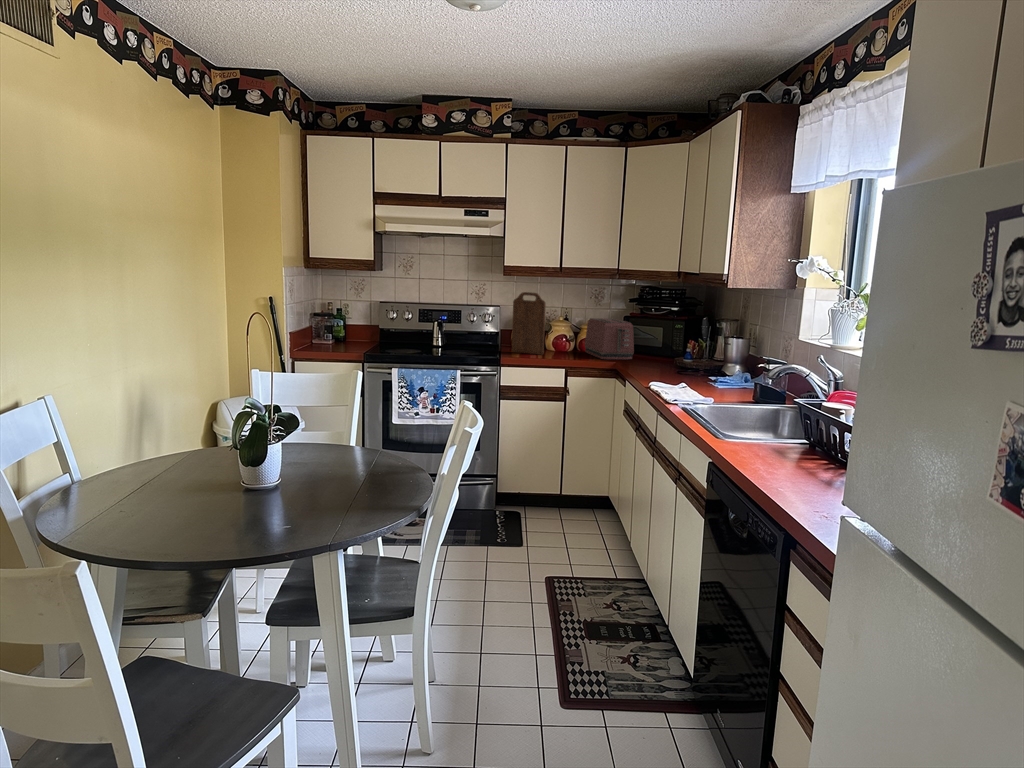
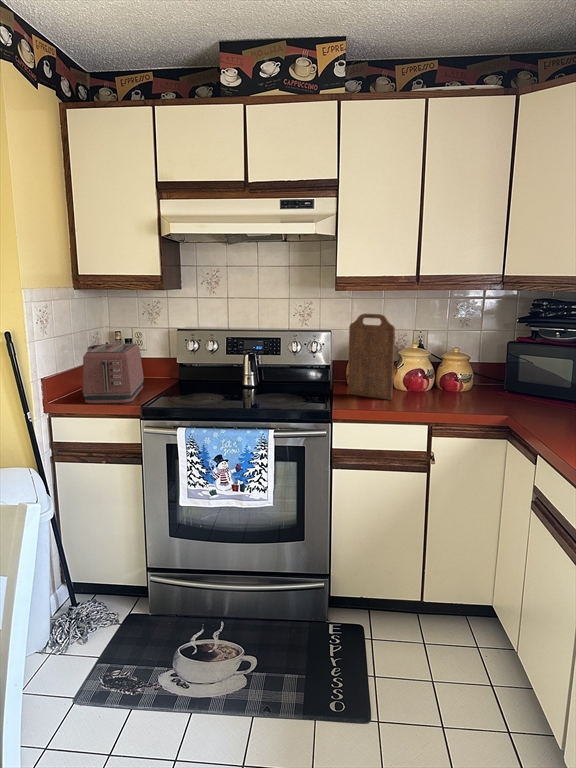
toaster: present [585,318,634,359] -> present [83,344,144,403]

